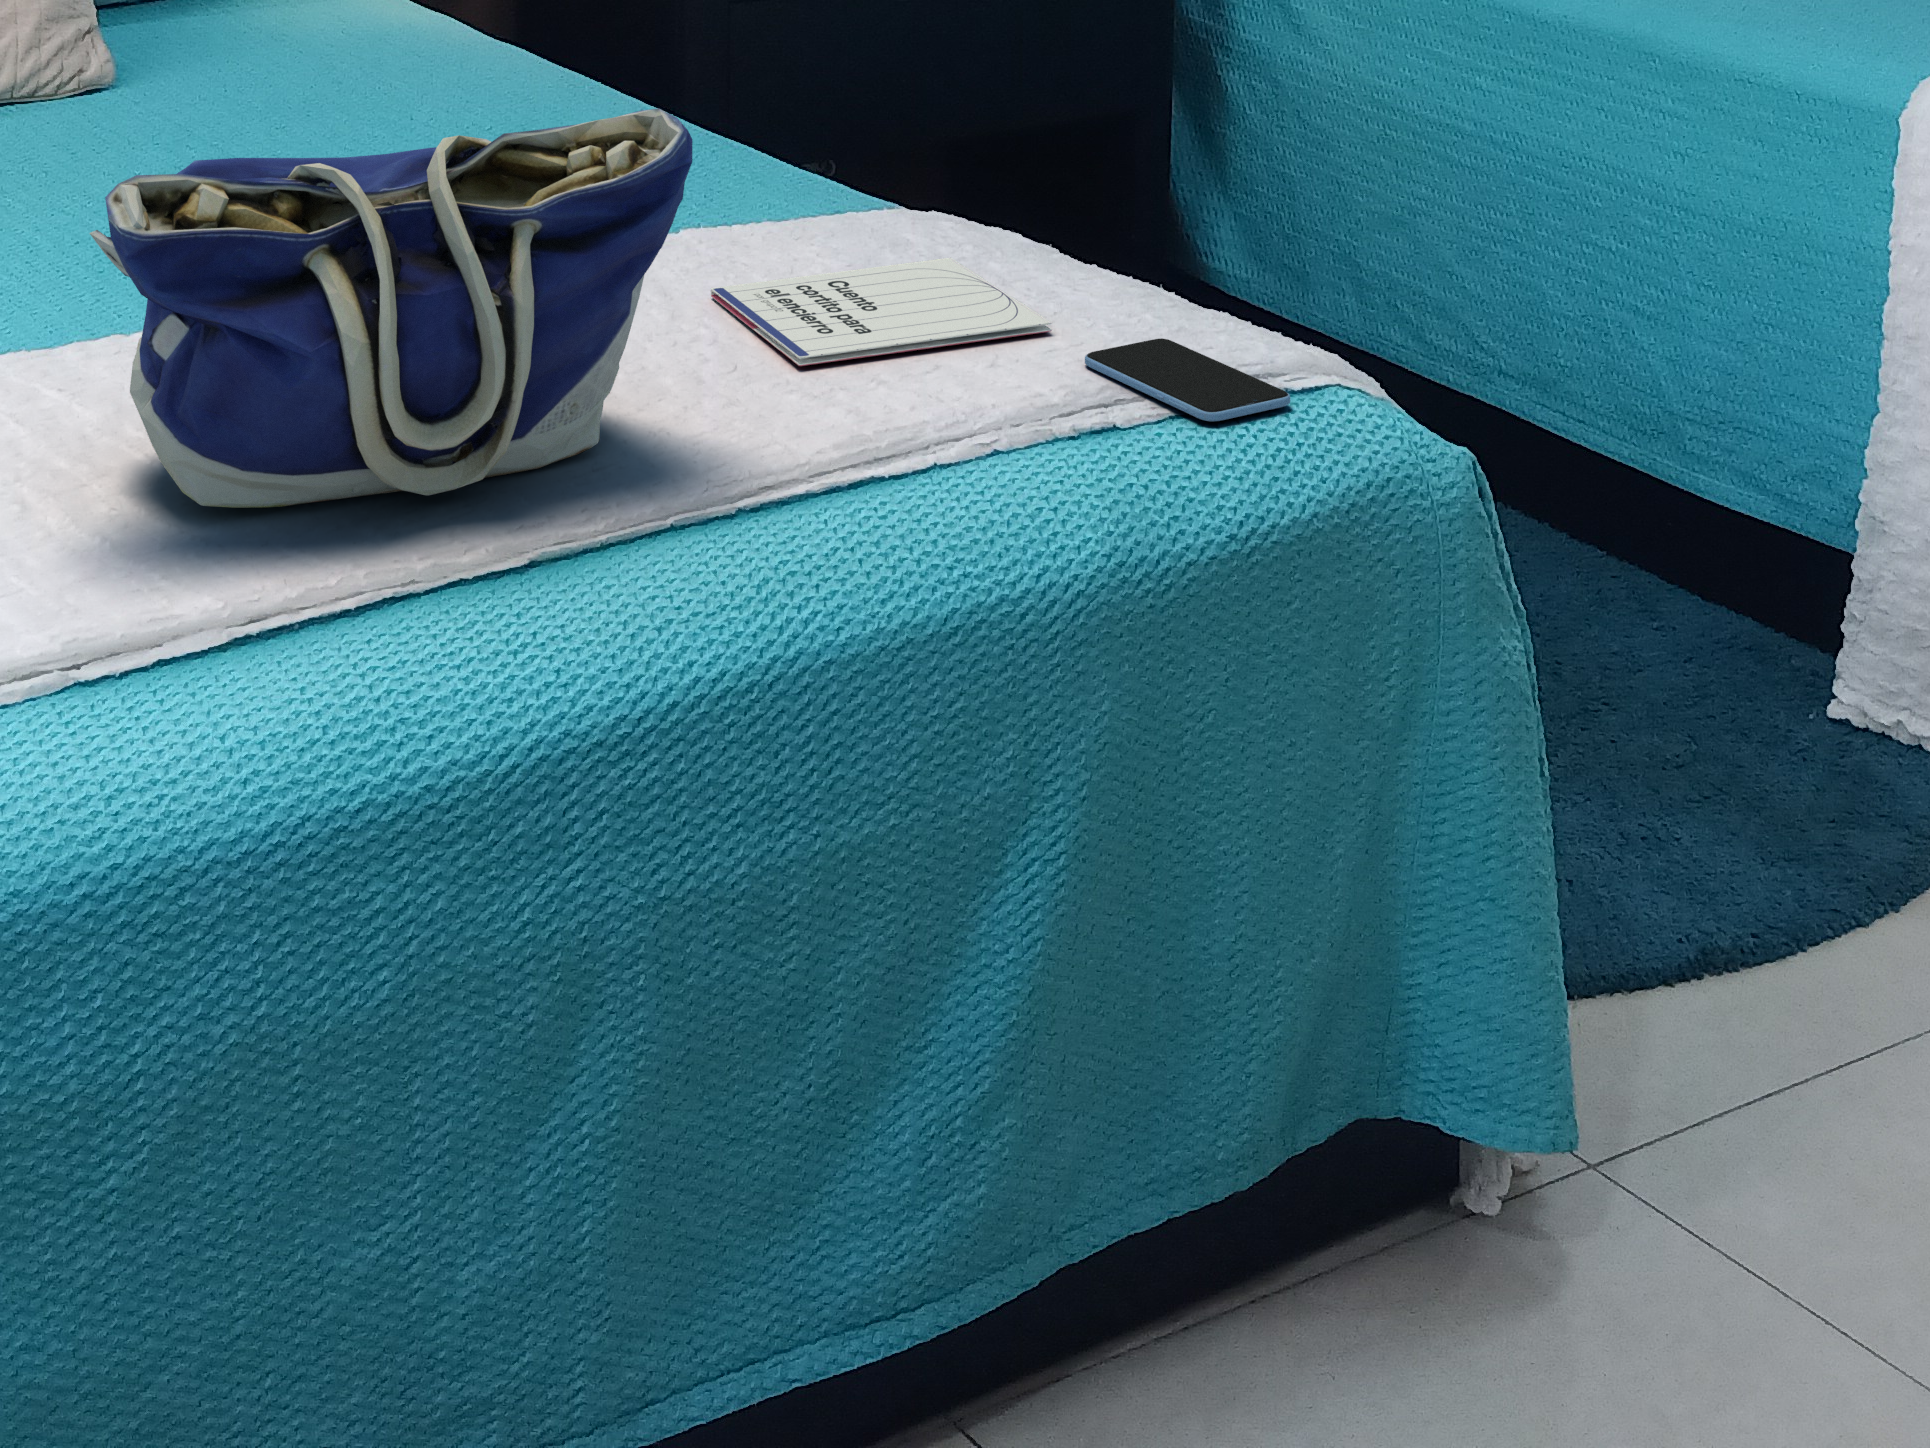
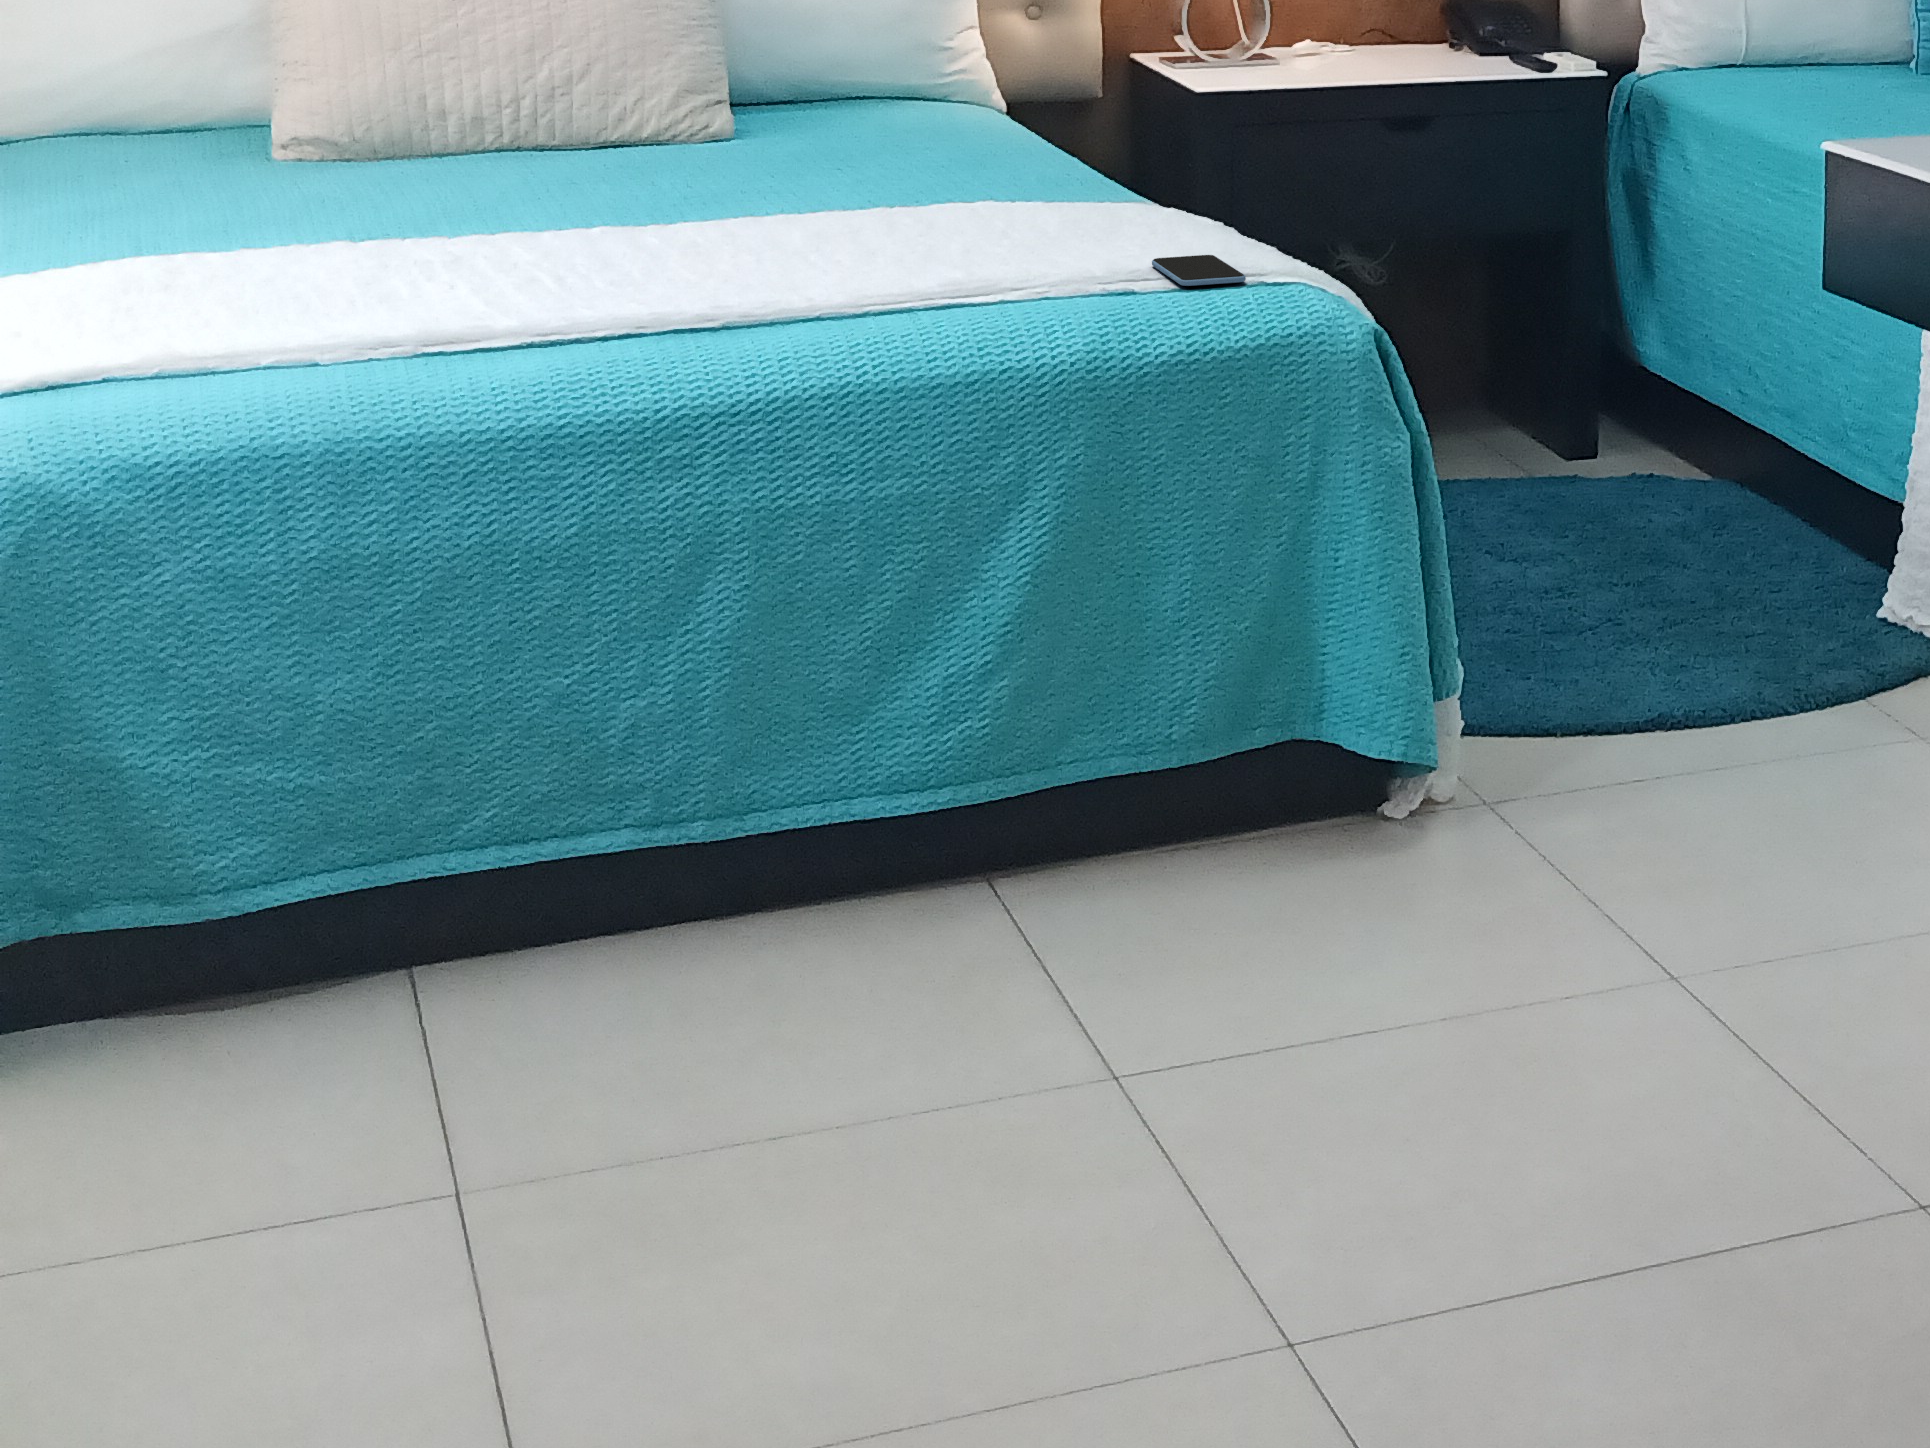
tote bag: present [90,108,693,508] -> none [487,77,856,294]
notebook: present [711,258,1052,366] -> none [972,222,1154,259]

